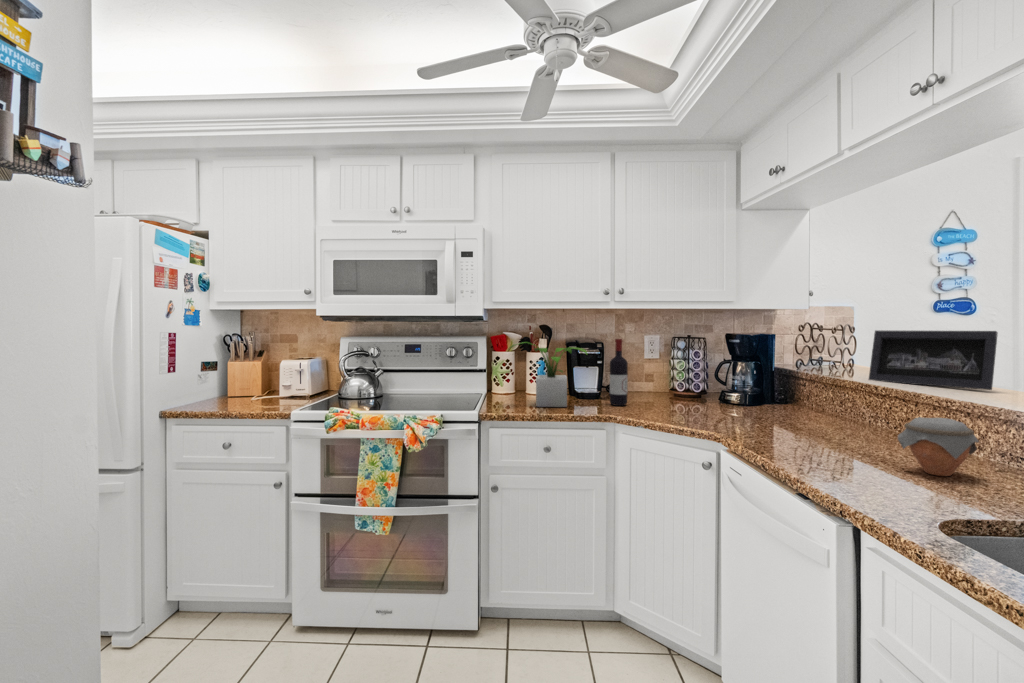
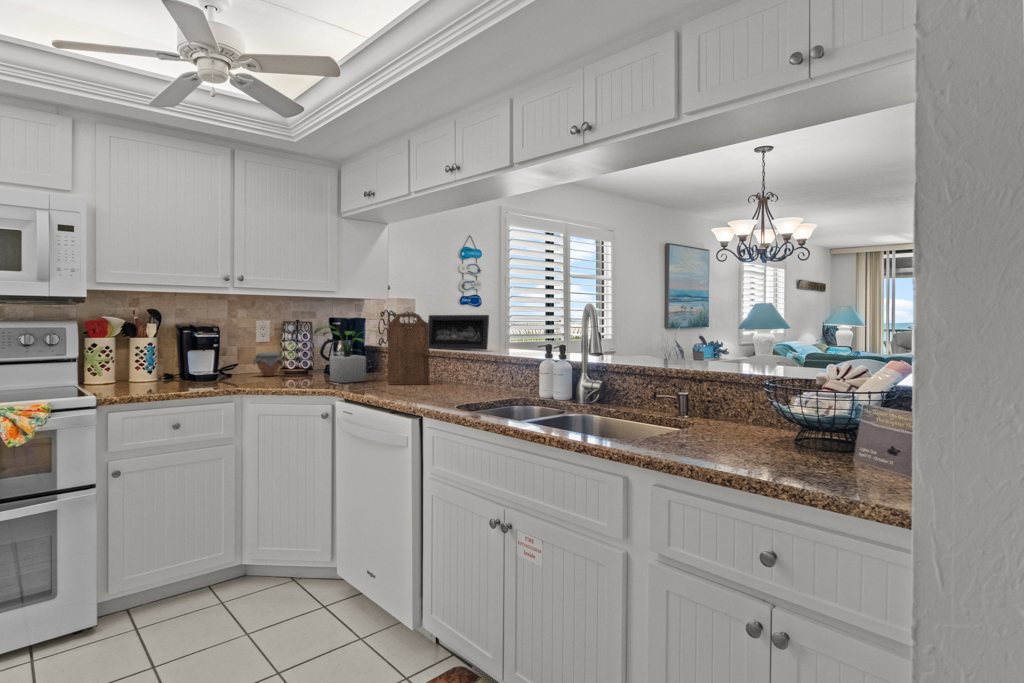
cutting board: none [801,330,873,442] -> present [388,313,429,385]
wine bottle: present [610,339,628,406] -> none [231,323,249,382]
potted plant: present [509,342,587,407] -> present [314,326,379,383]
jar: present [898,417,979,476] -> present [252,352,282,376]

